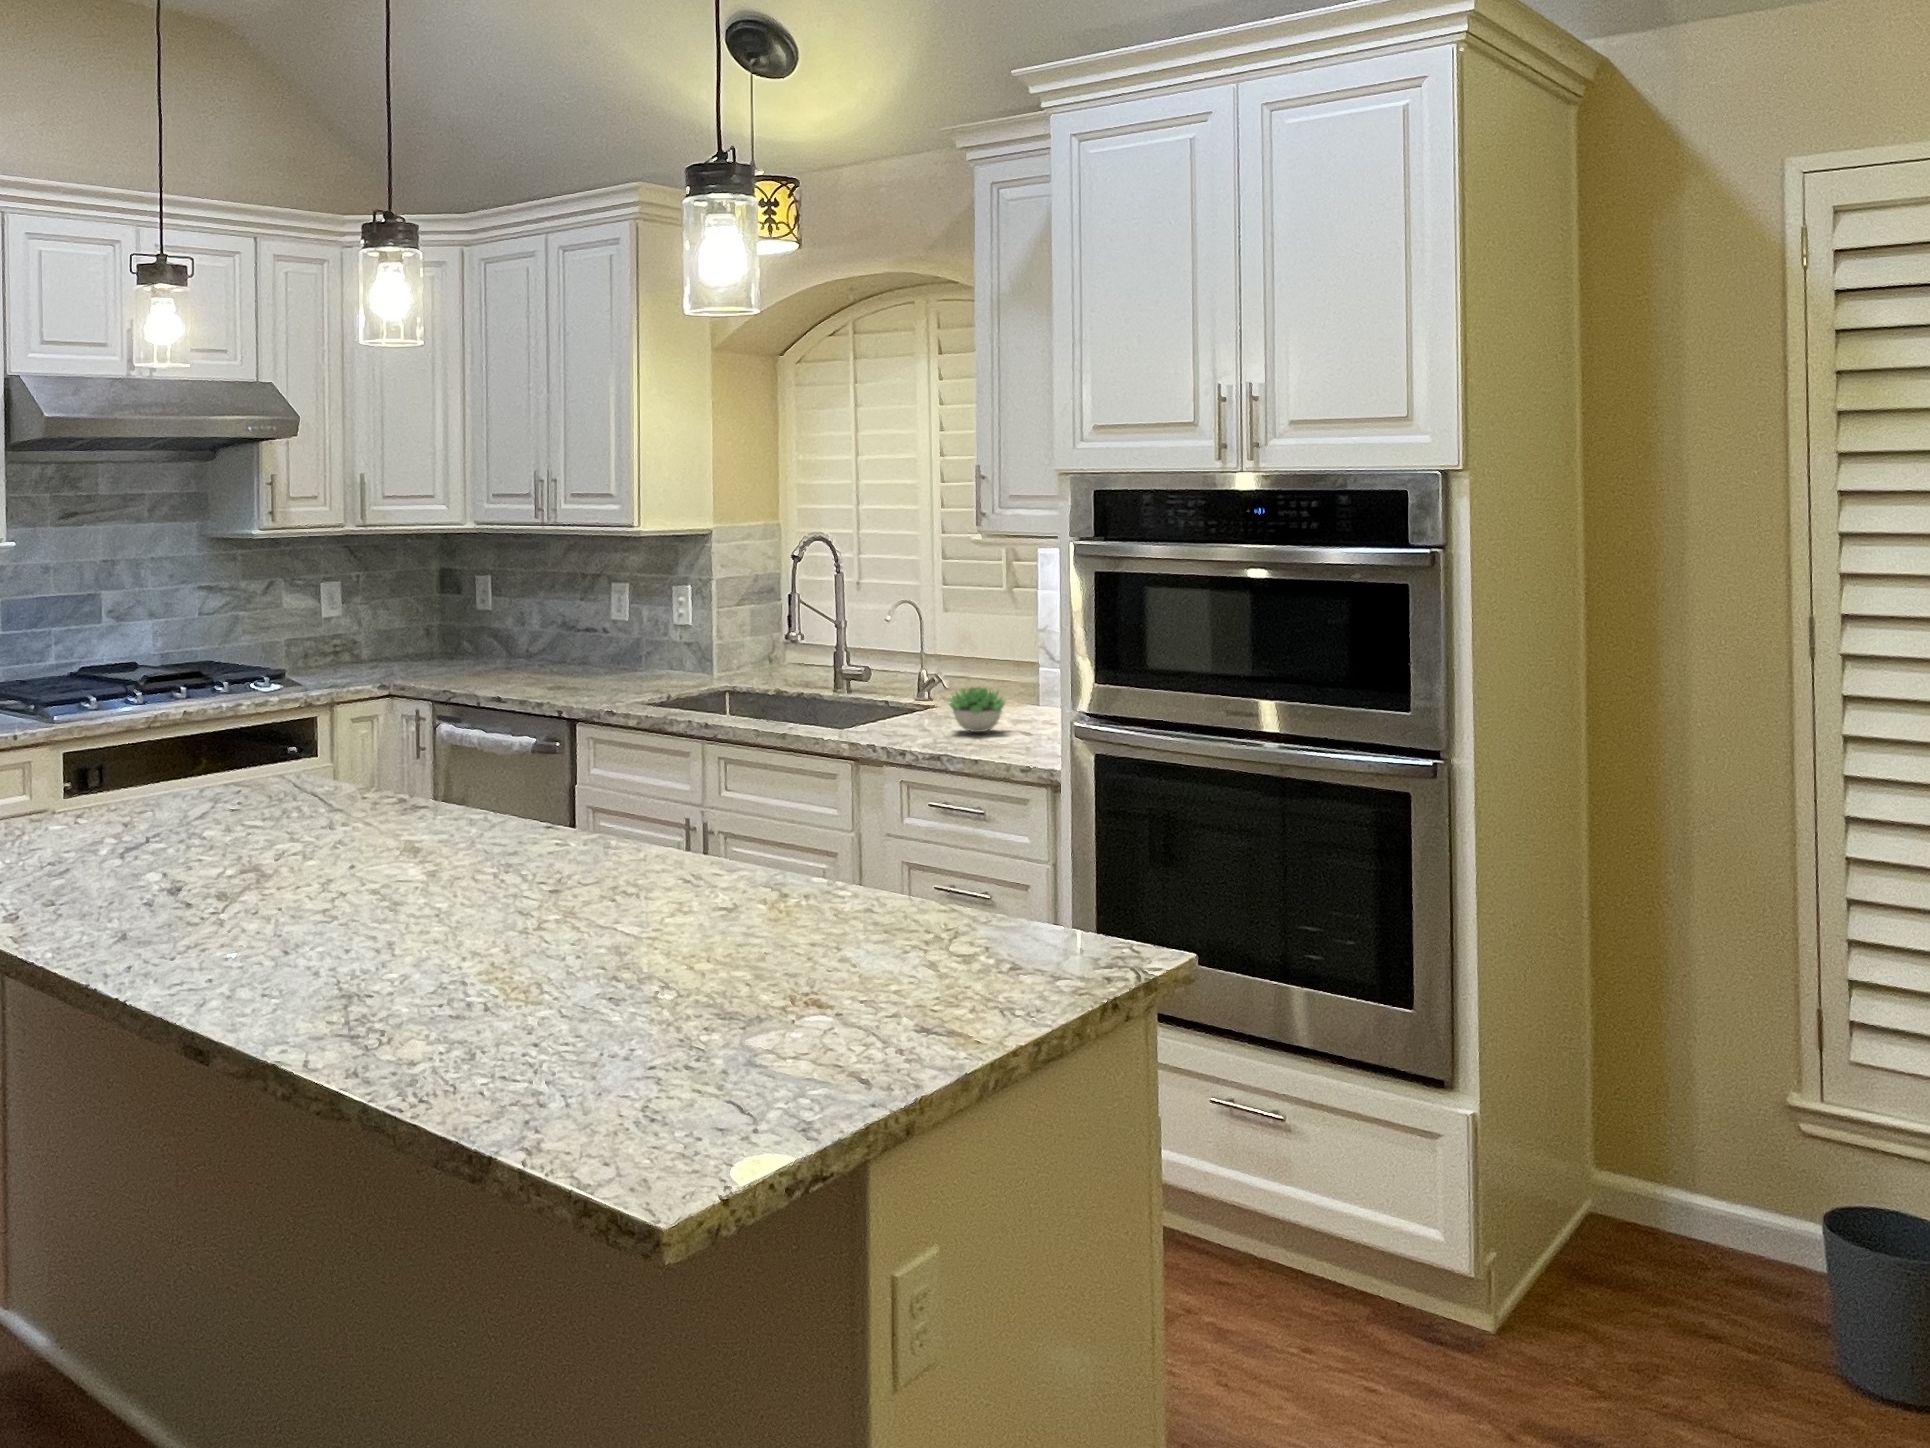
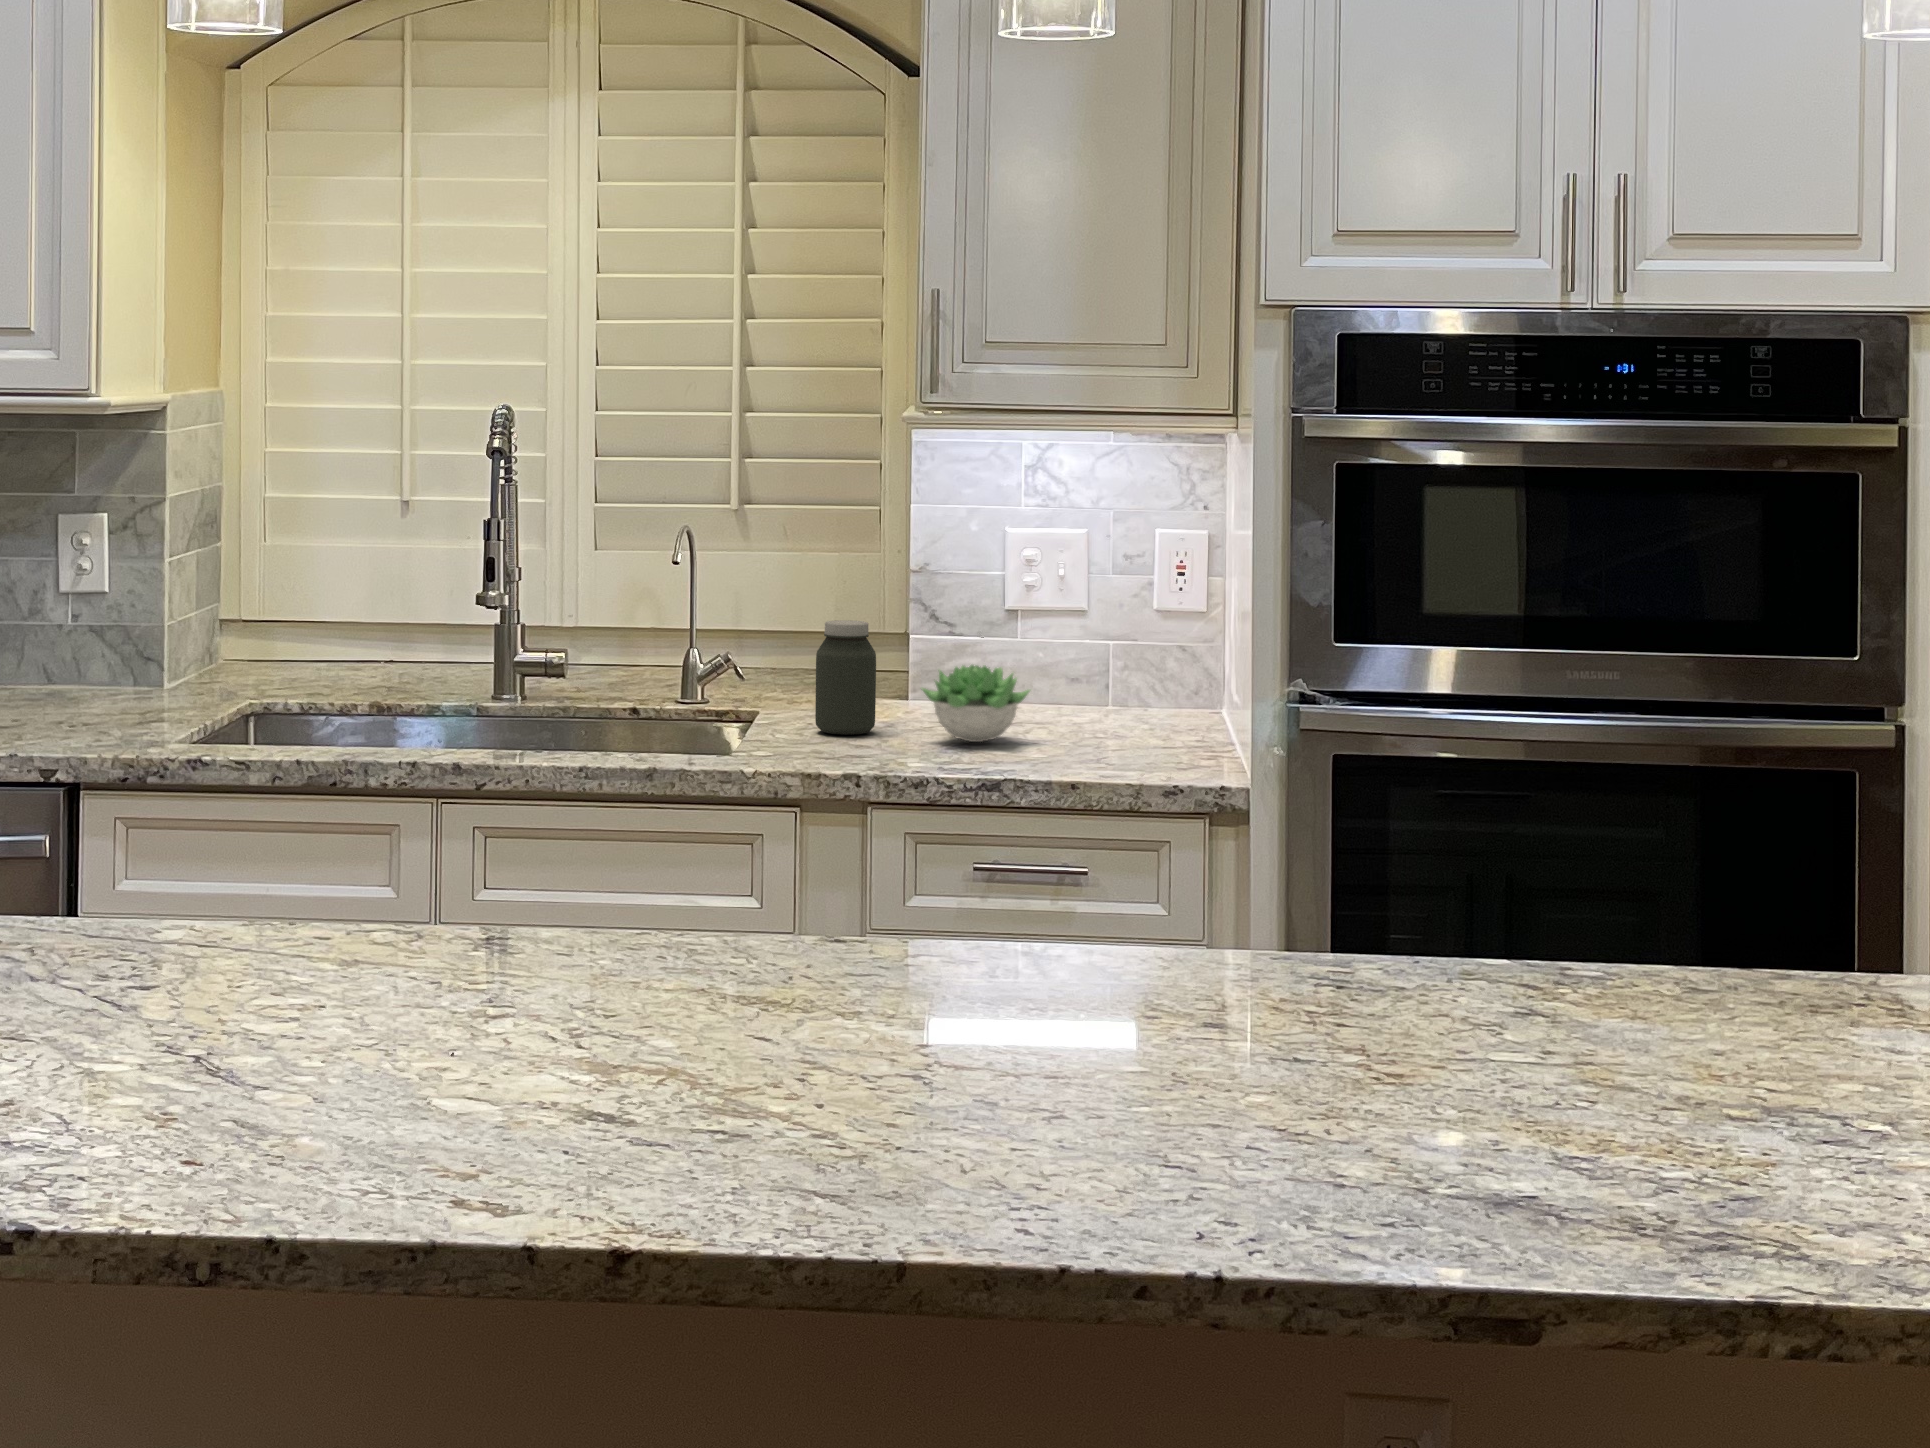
jar: none [916,658,950,723] -> present [815,620,876,735]

